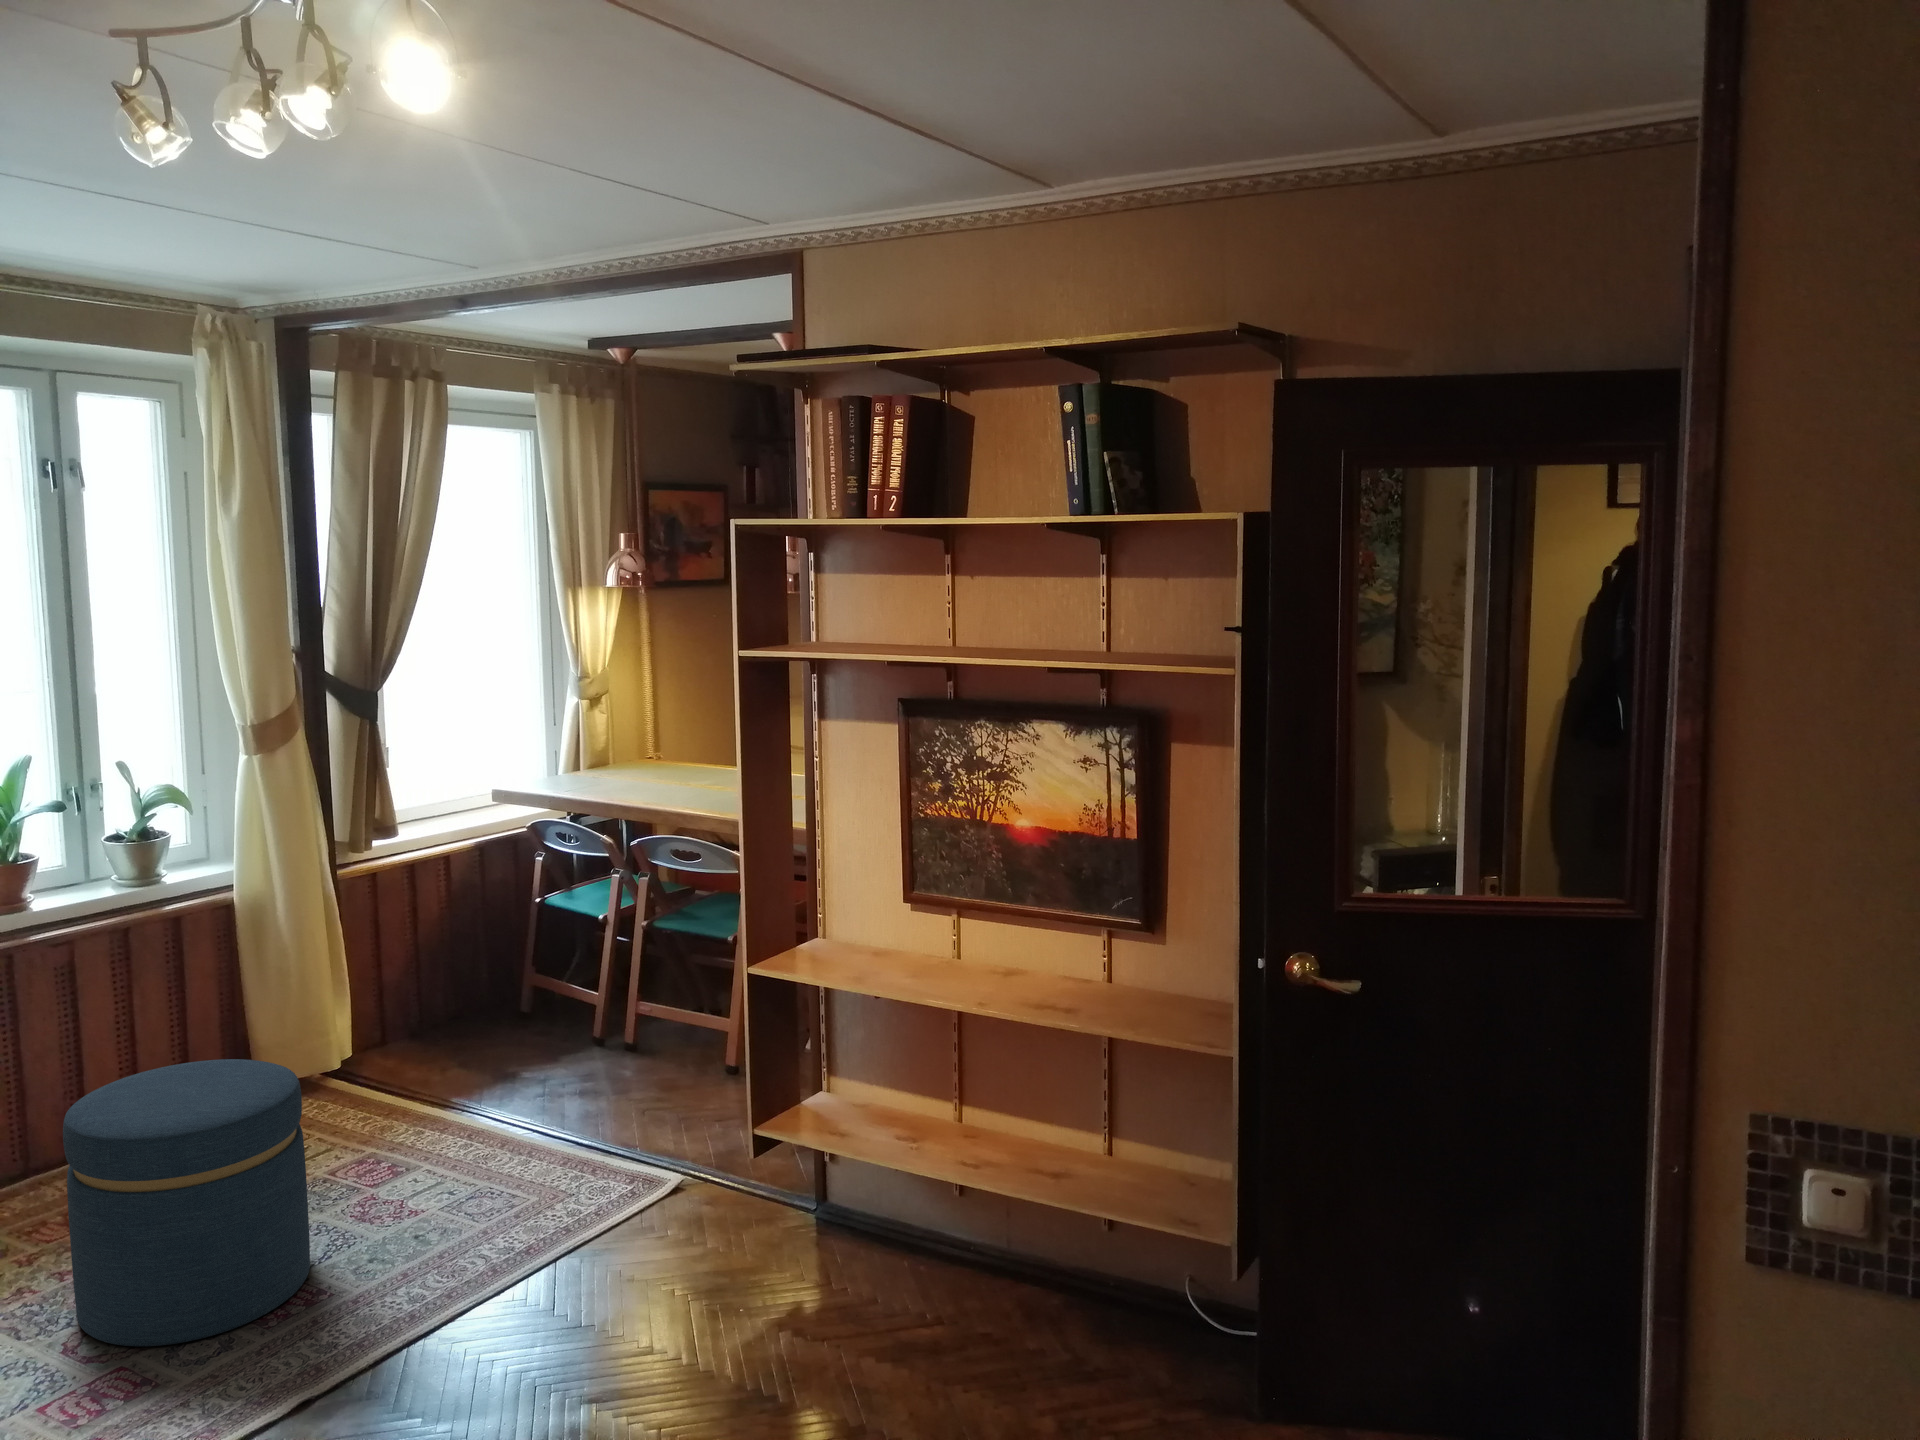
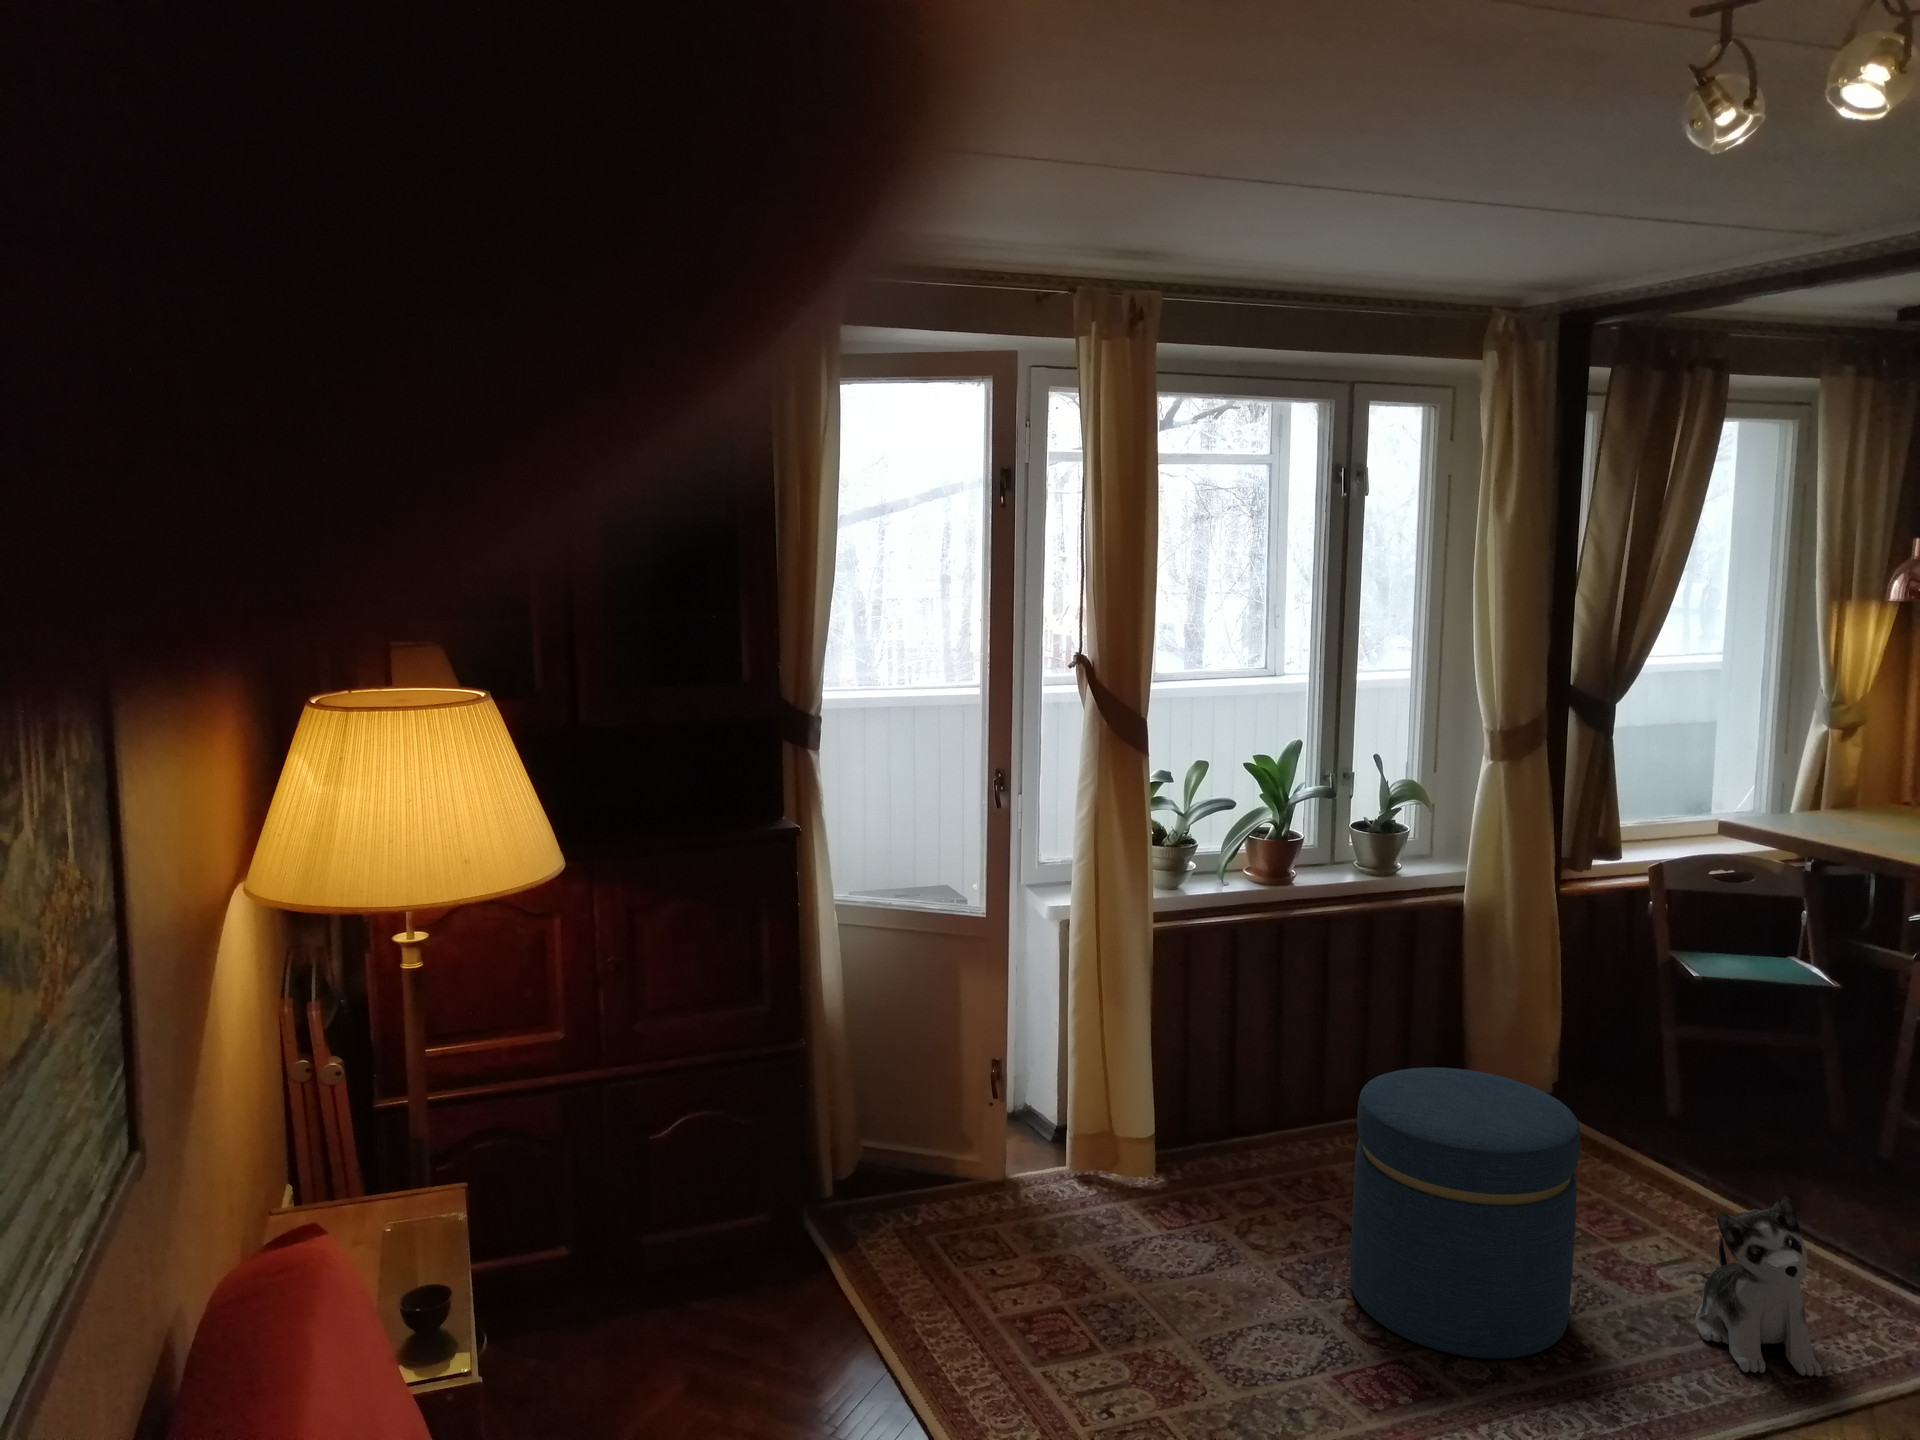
plush toy: none [429,1098,525,1260] -> present [1695,1196,1822,1376]

